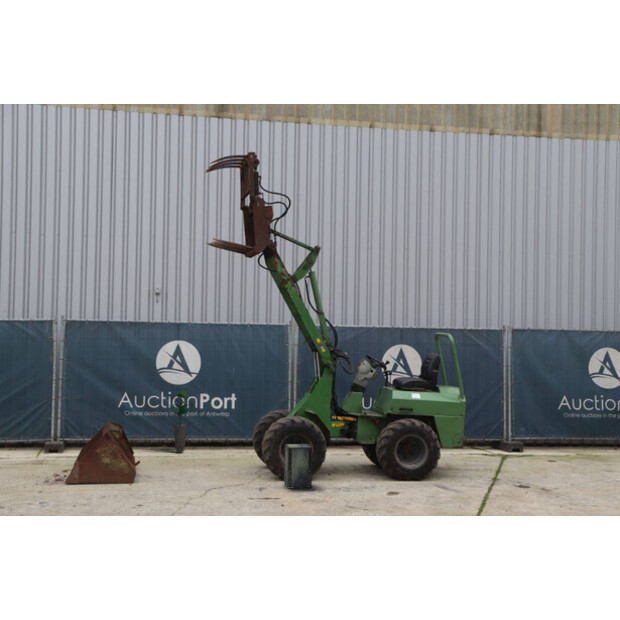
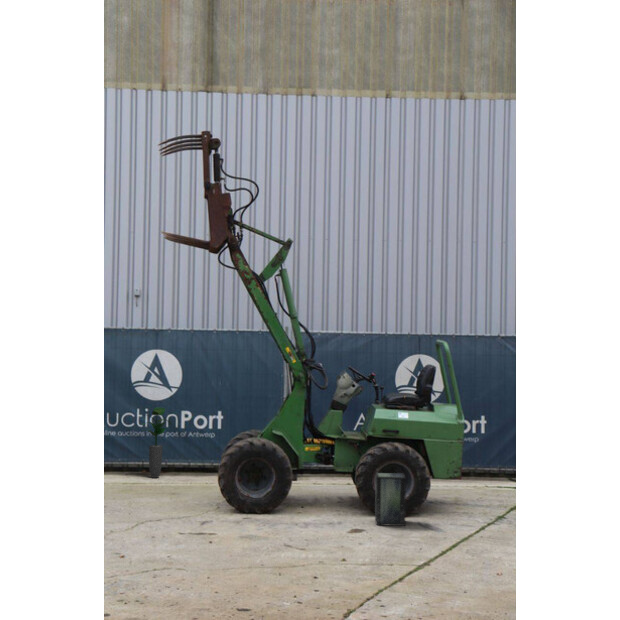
storage box: present [284,444,313,488] -> present [375,473,406,526]

